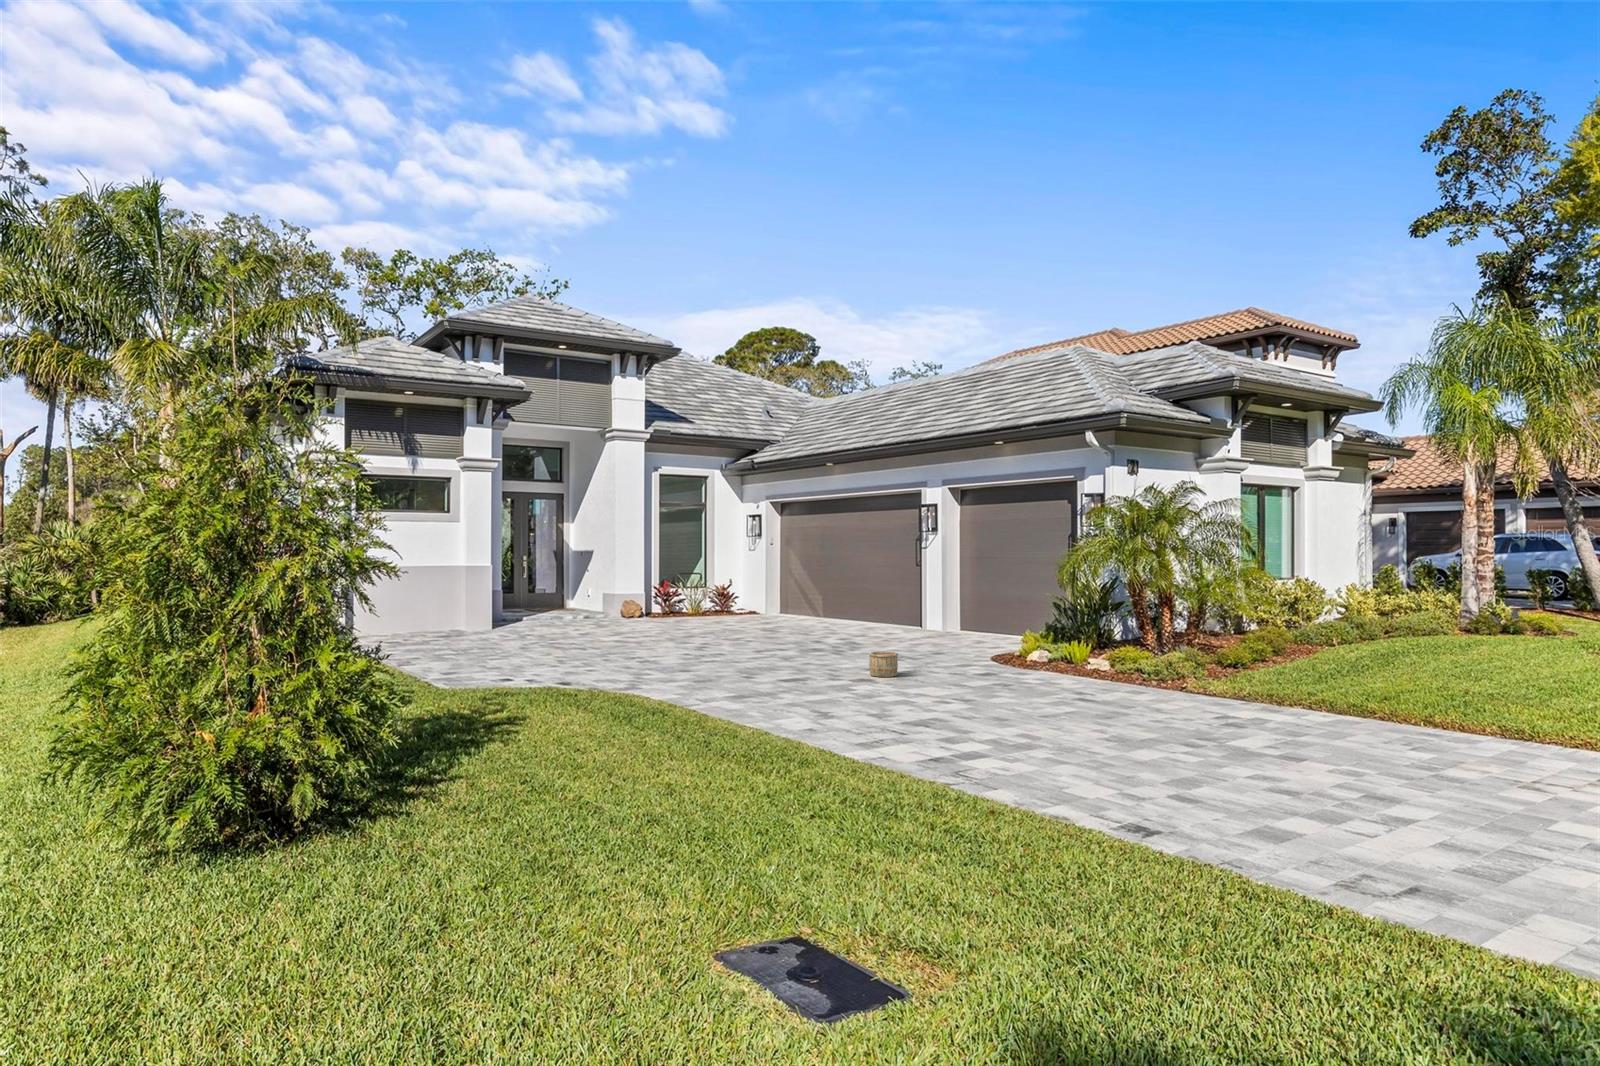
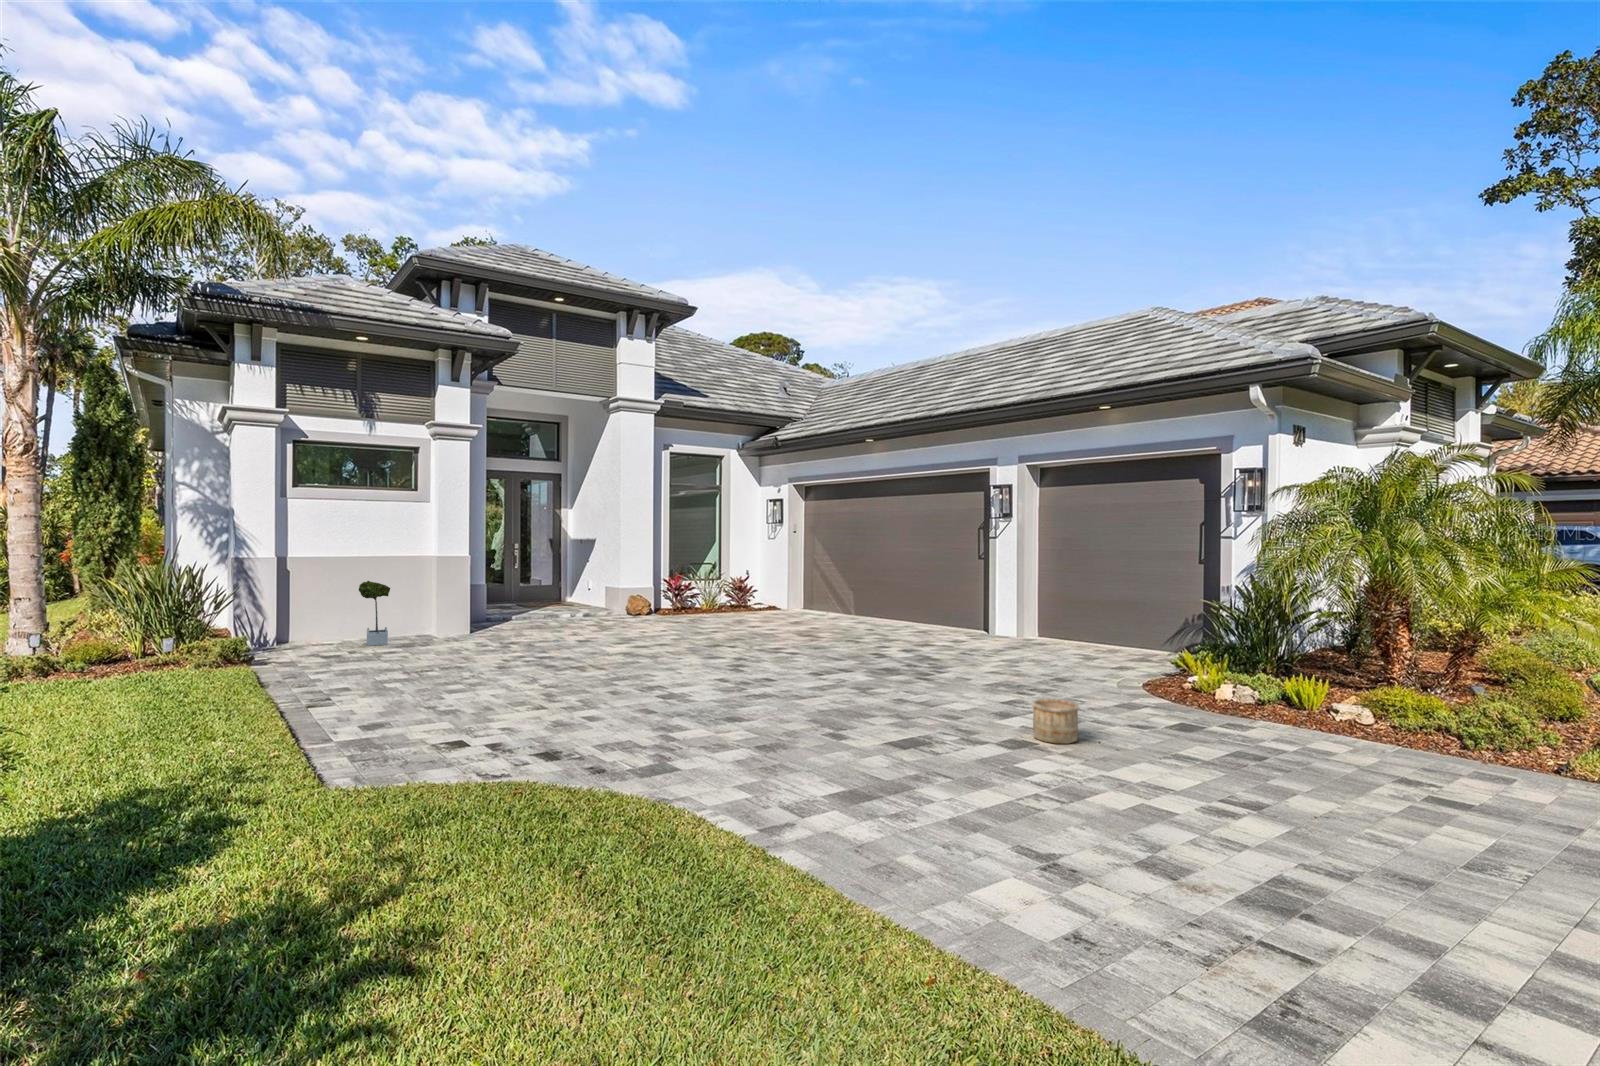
potted tree: none [411,583,434,635] -> present [359,581,390,646]

